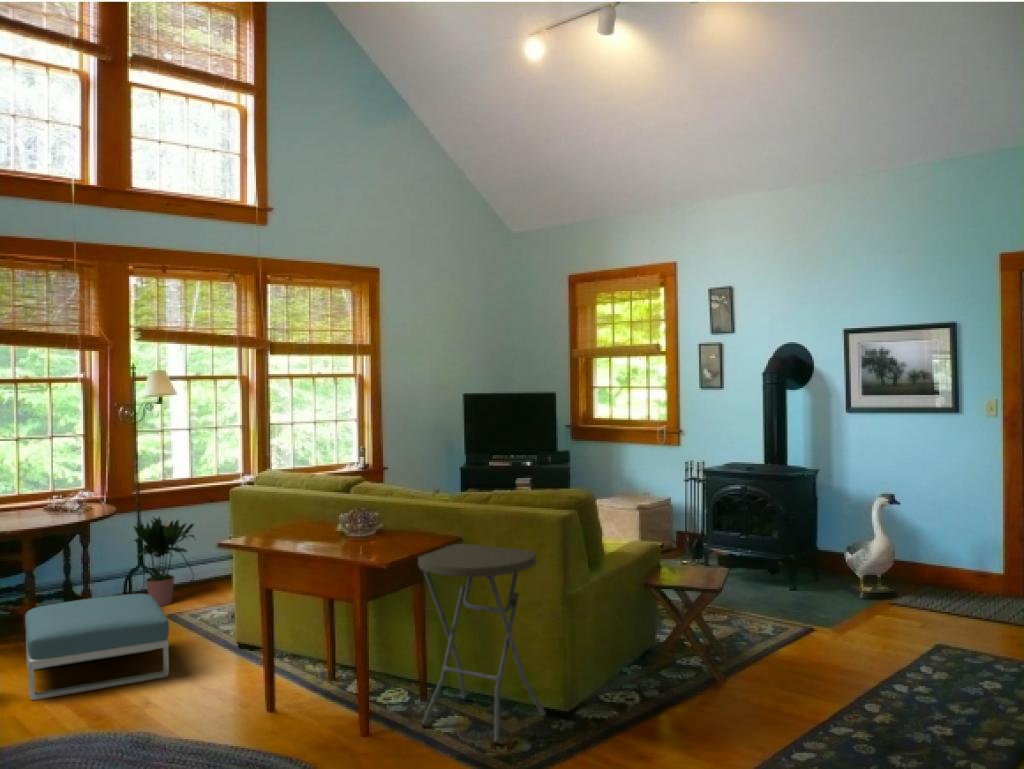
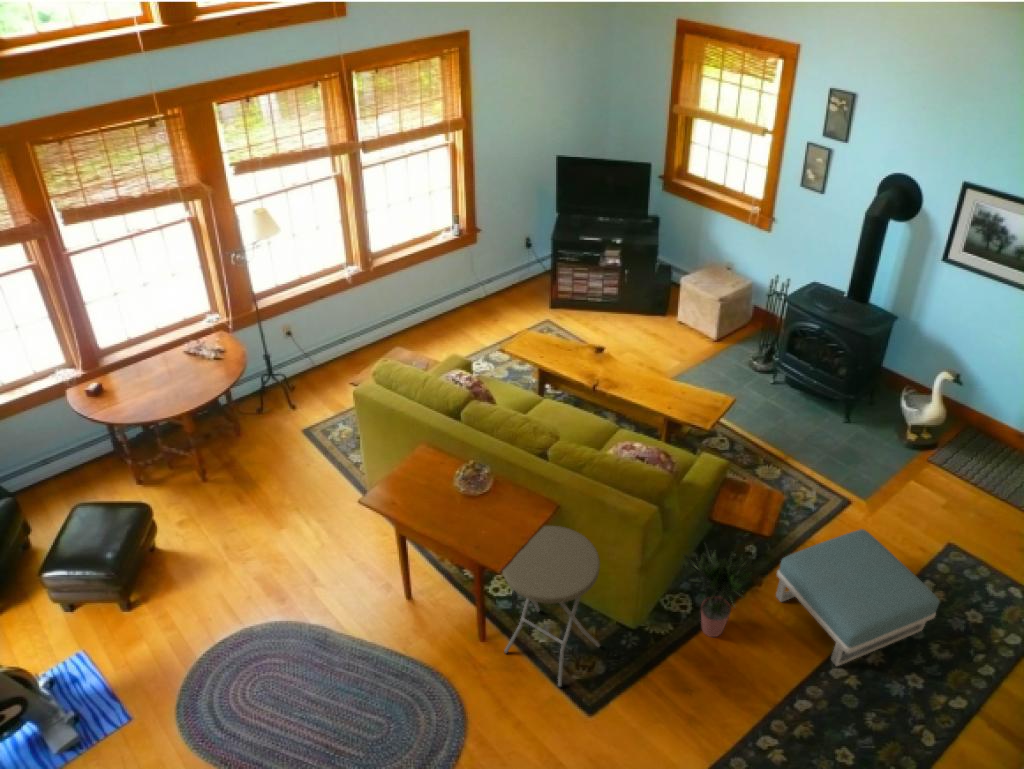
potted plant: present [134,517,194,606] -> present [683,545,755,637]
footstool: present [25,594,169,700] -> present [776,529,939,666]

